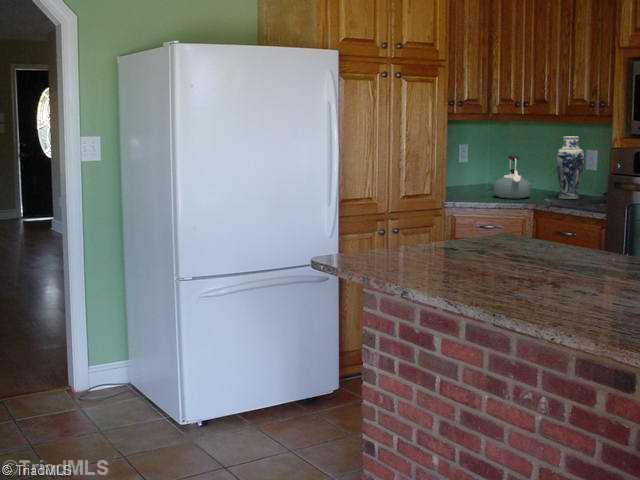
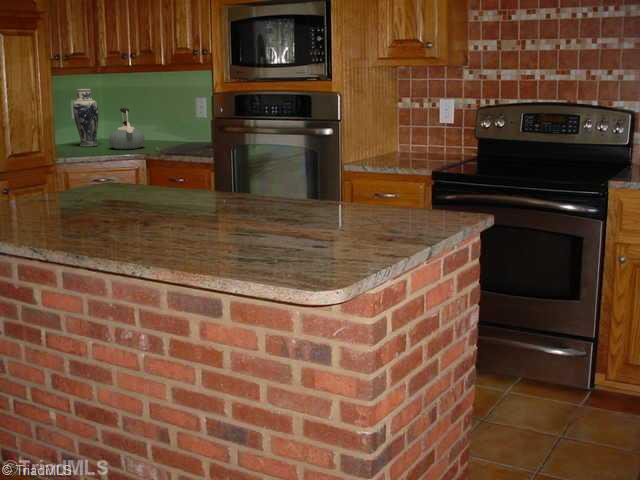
vase: present [557,136,584,199] -> present [73,89,98,147]

